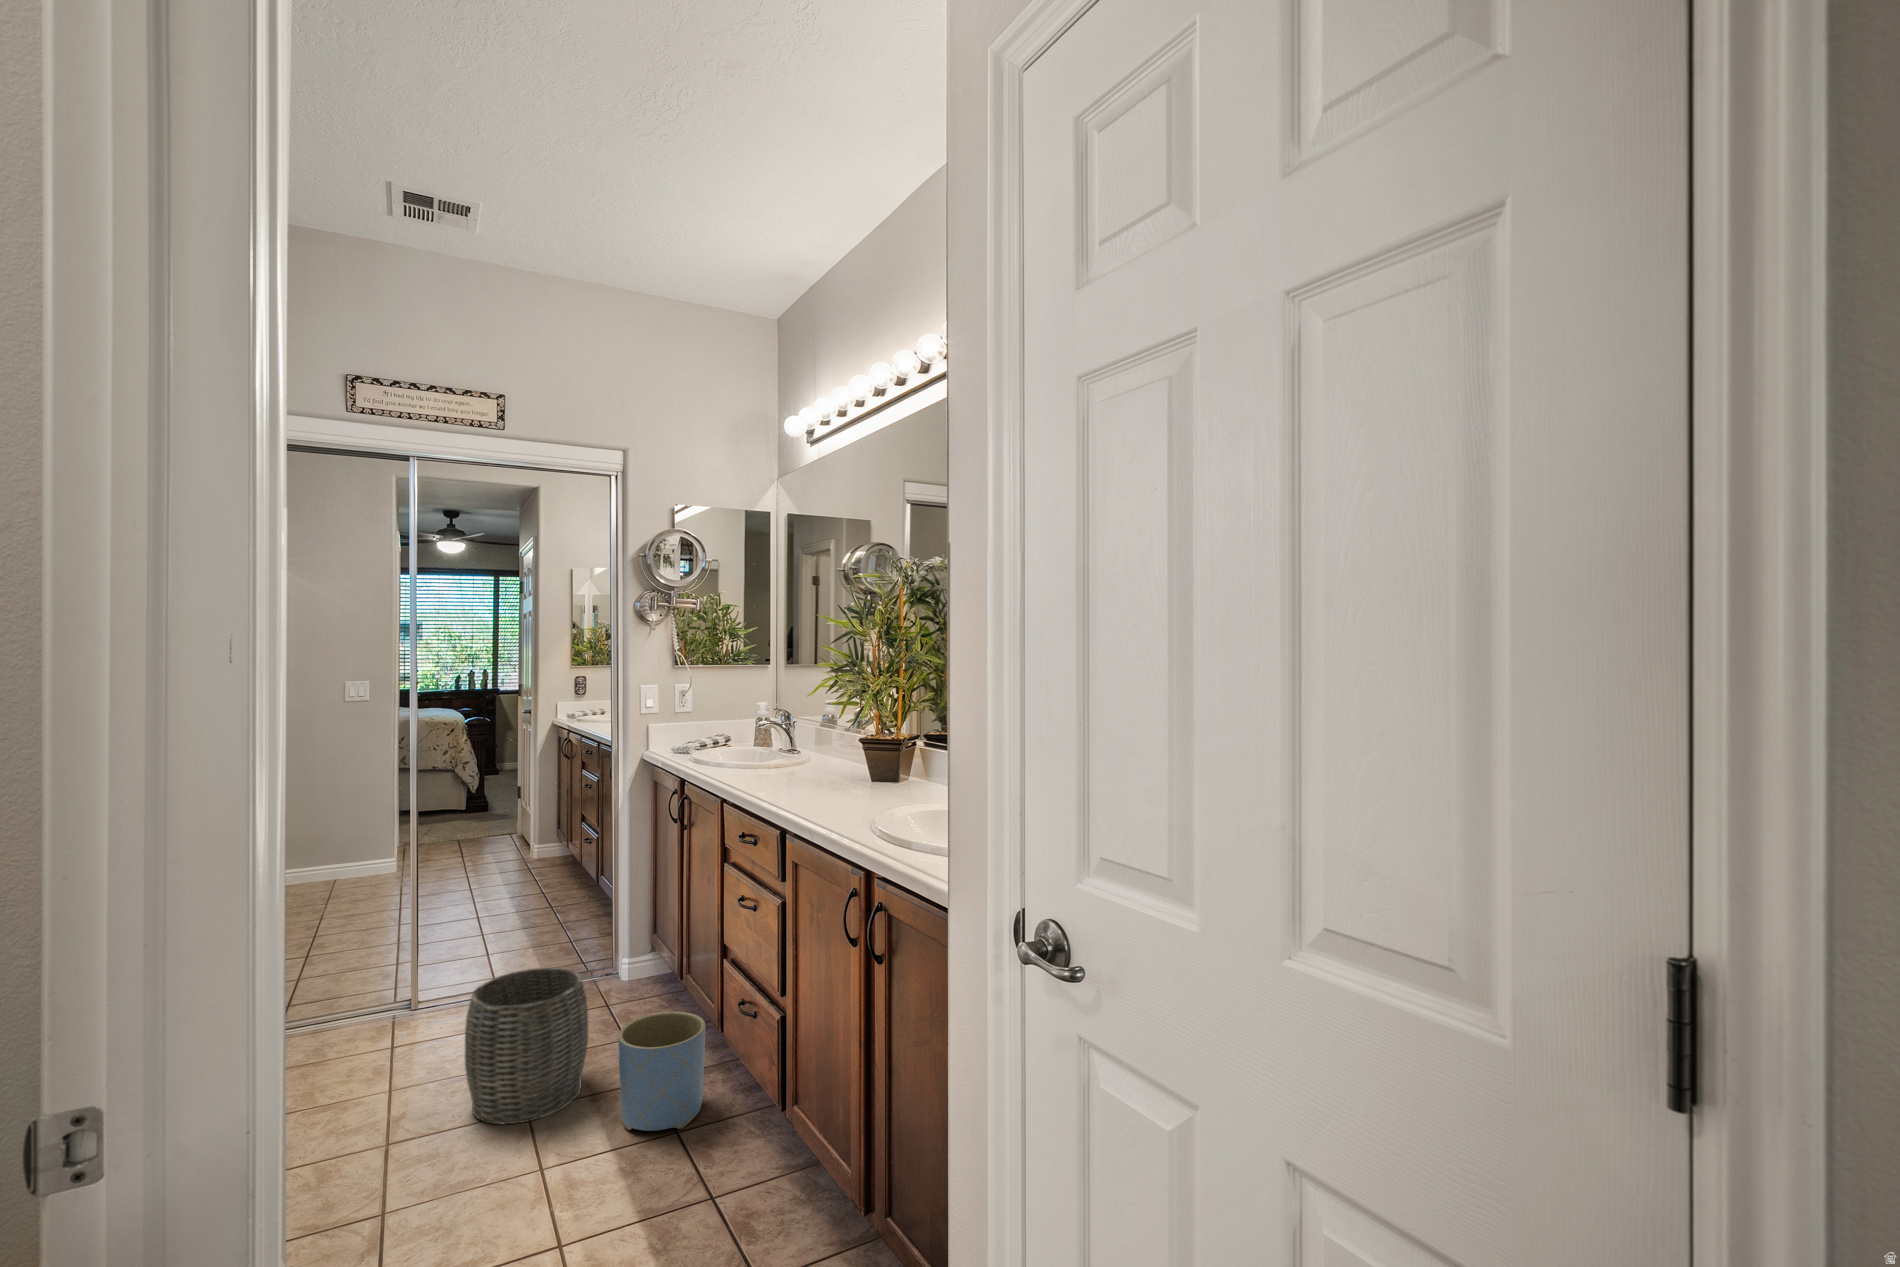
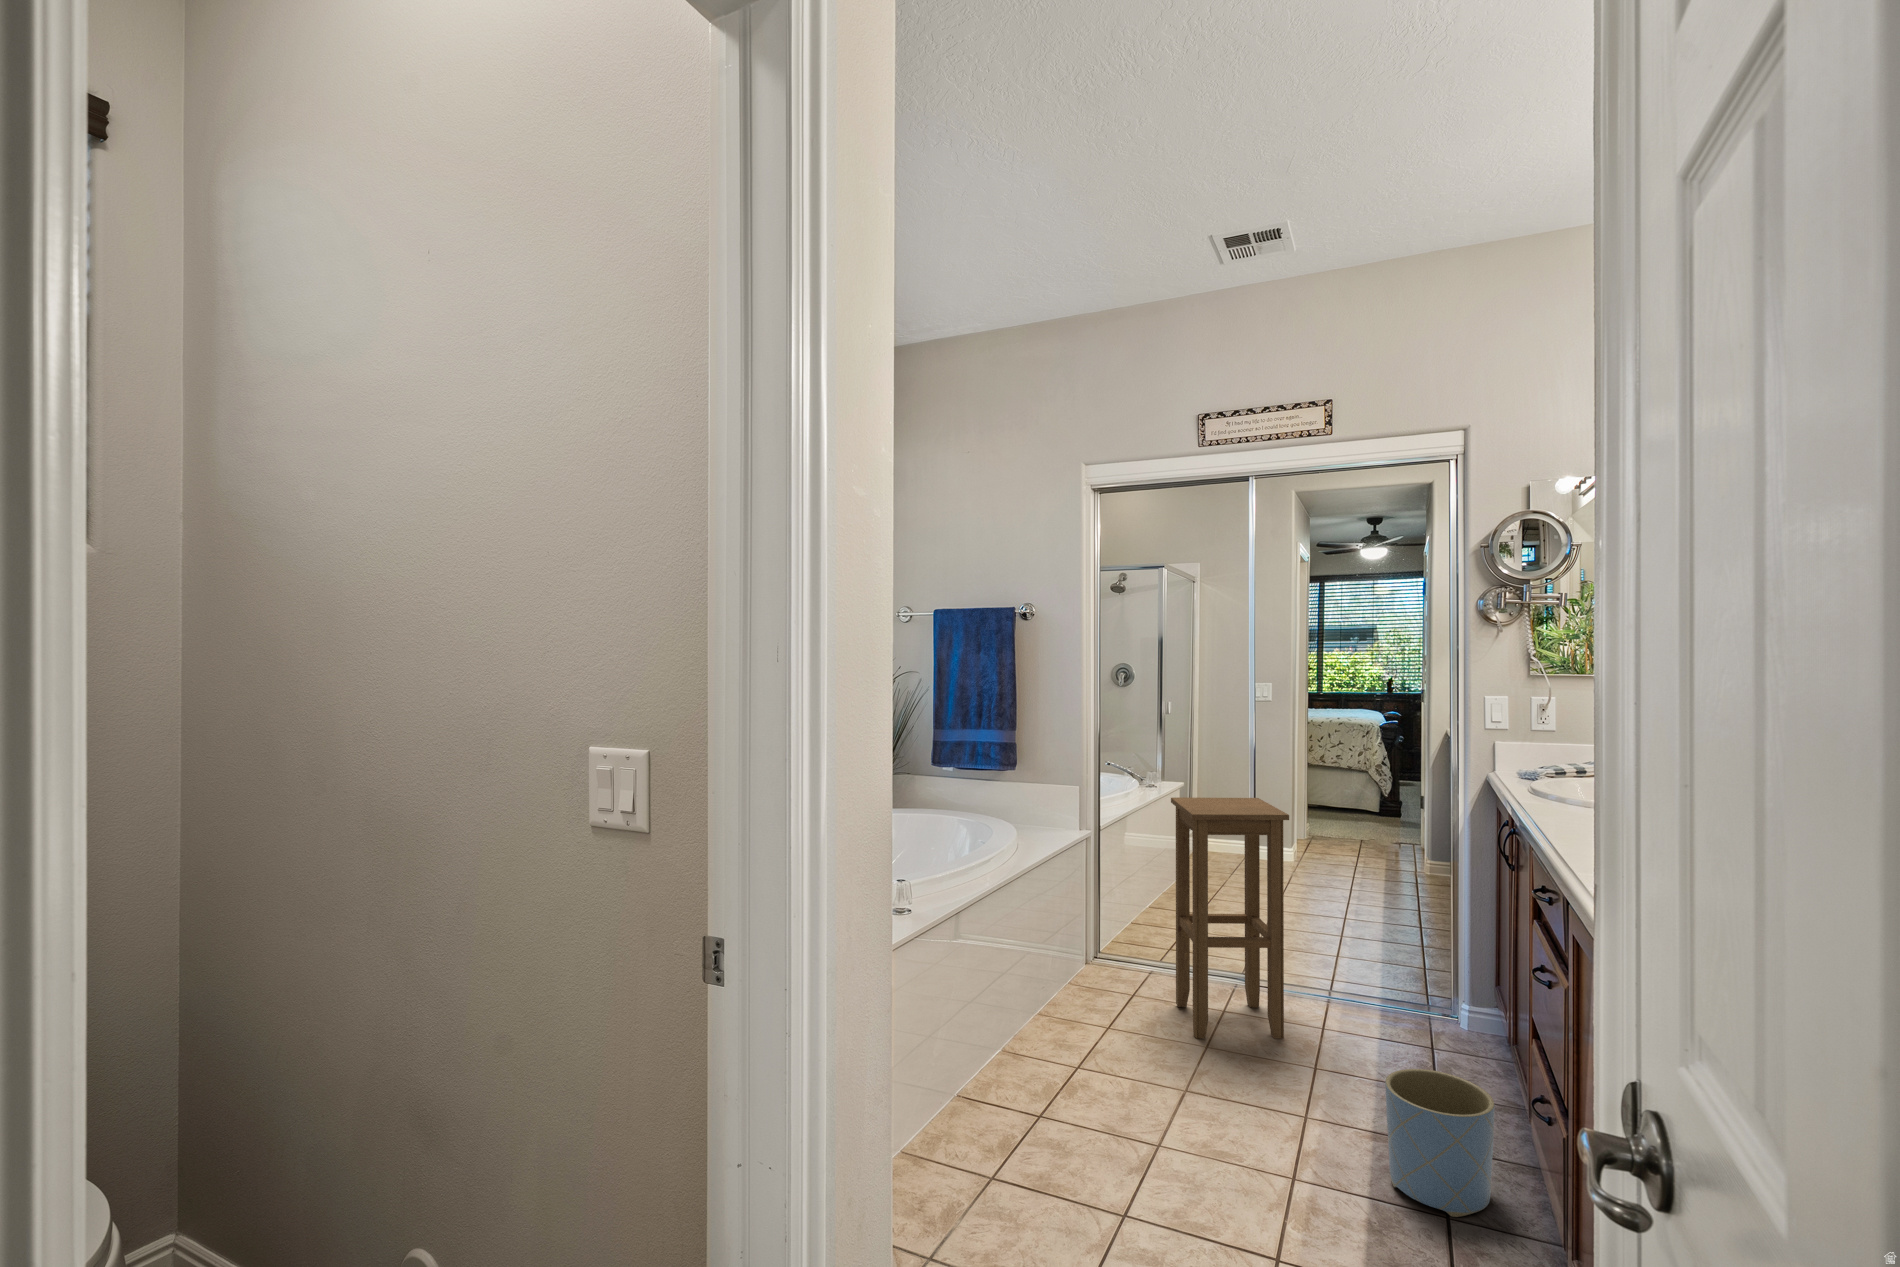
stool: none [320,806,477,1089] -> present [1171,798,1289,1039]
woven basket: present [465,968,588,1124] -> none [1253,974,1375,1132]

